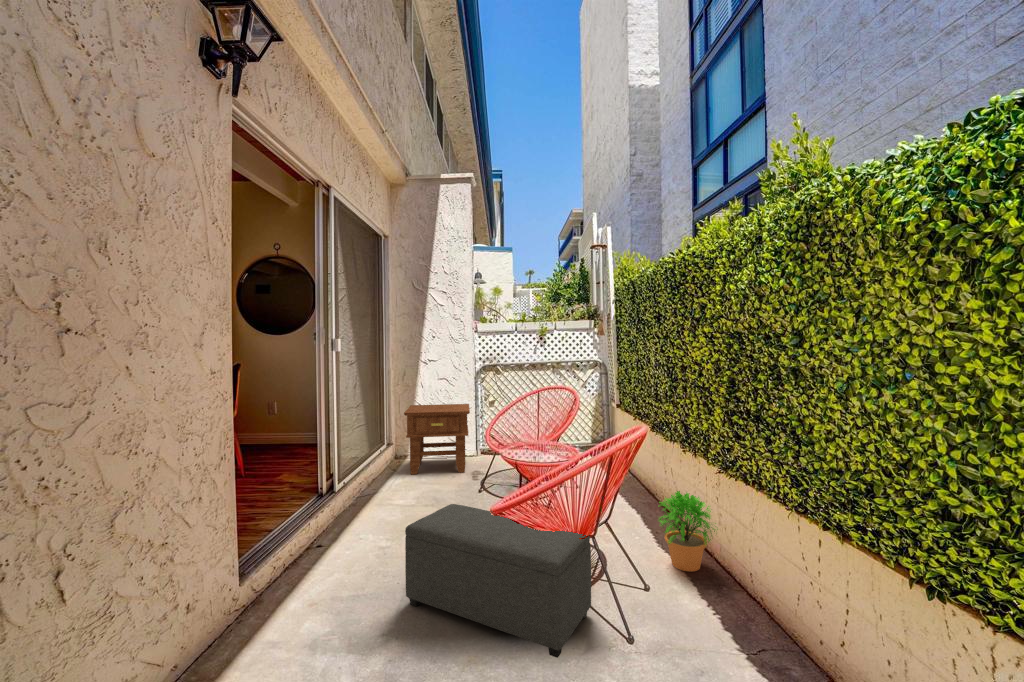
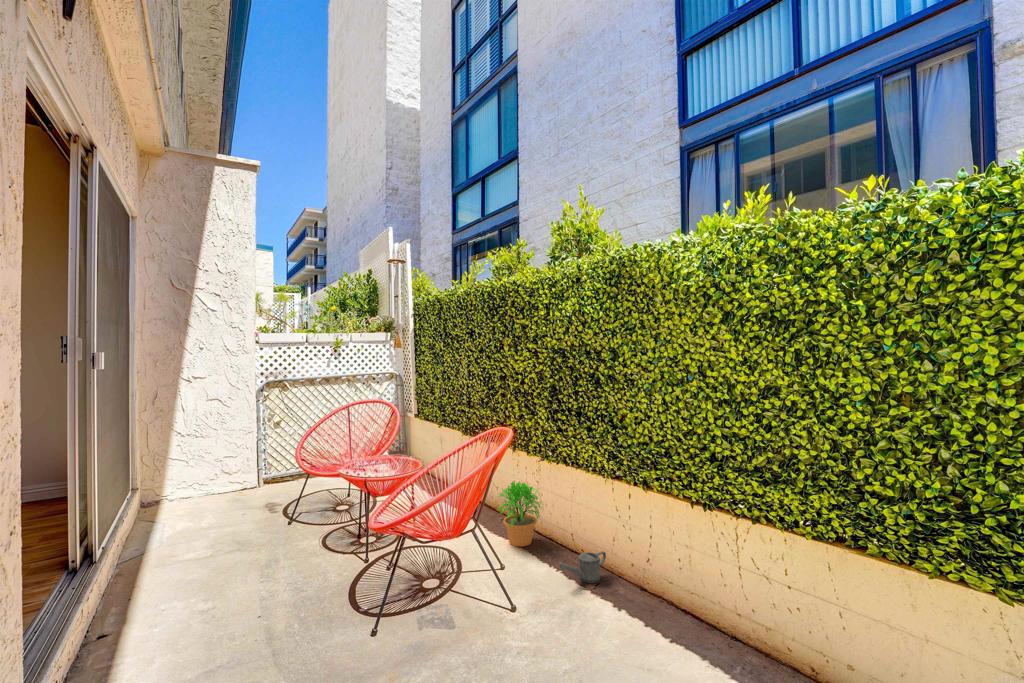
side table: present [404,404,470,475] -> none [172,428,265,522]
ottoman: present [405,504,591,658] -> none [282,527,471,648]
watering can: none [707,602,786,647] -> present [559,551,606,583]

